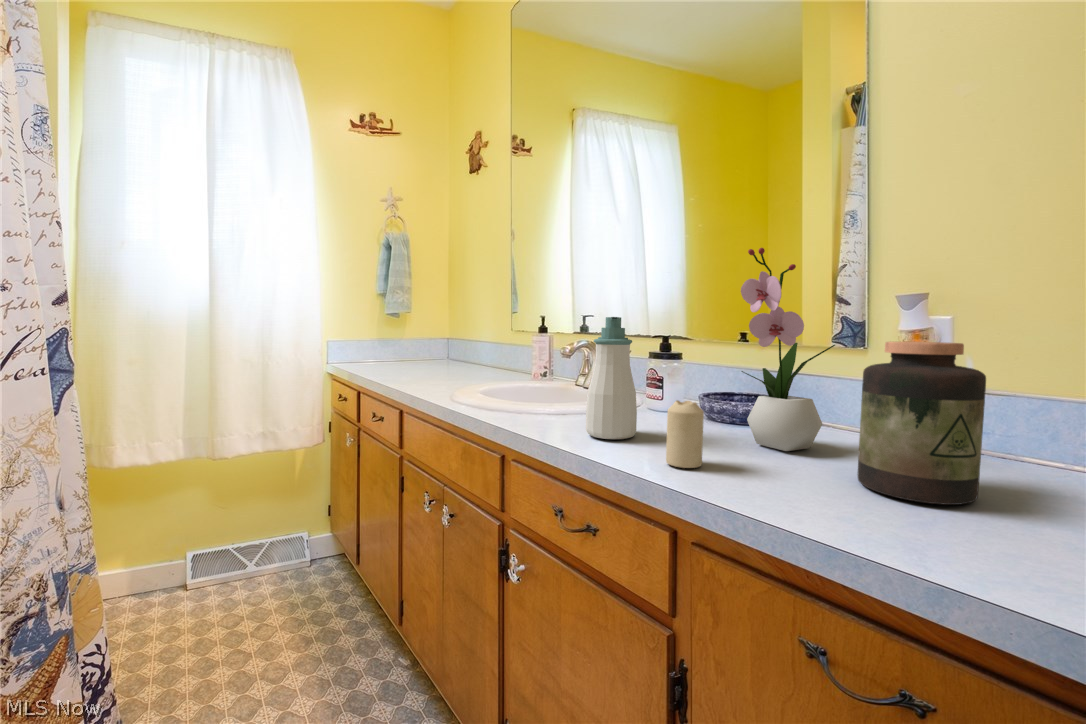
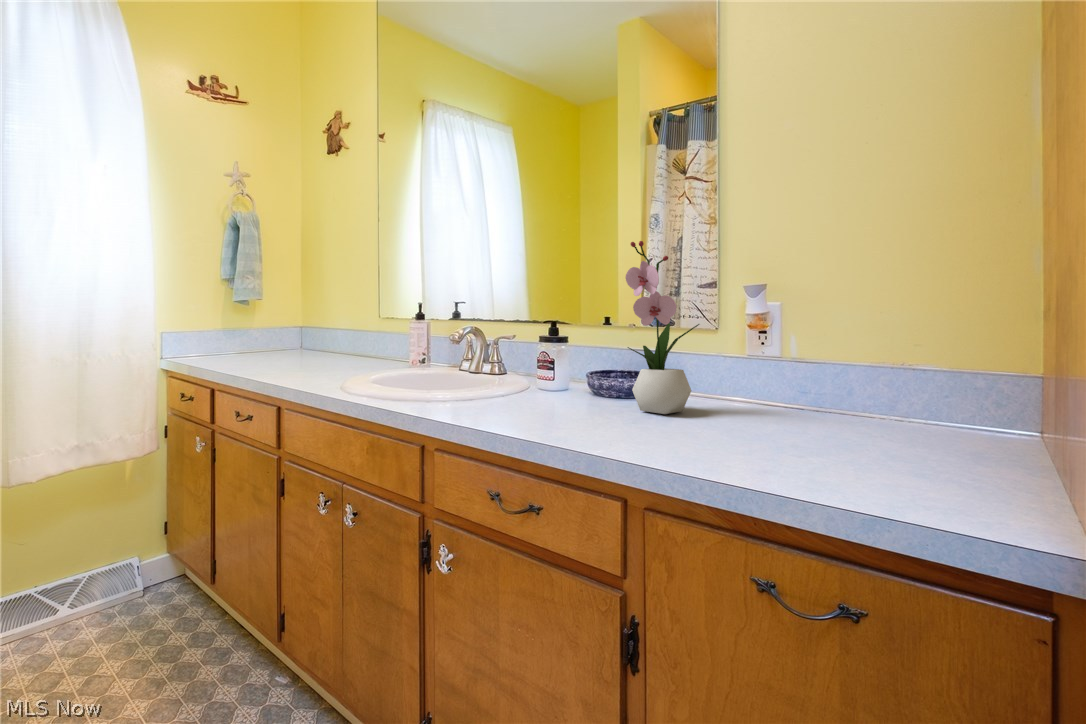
soap bottle: present [586,317,637,439] -> none [490,300,537,413]
jar: present [858,342,986,505] -> none [720,317,805,439]
candle: present [666,400,704,468] -> none [570,372,601,429]

